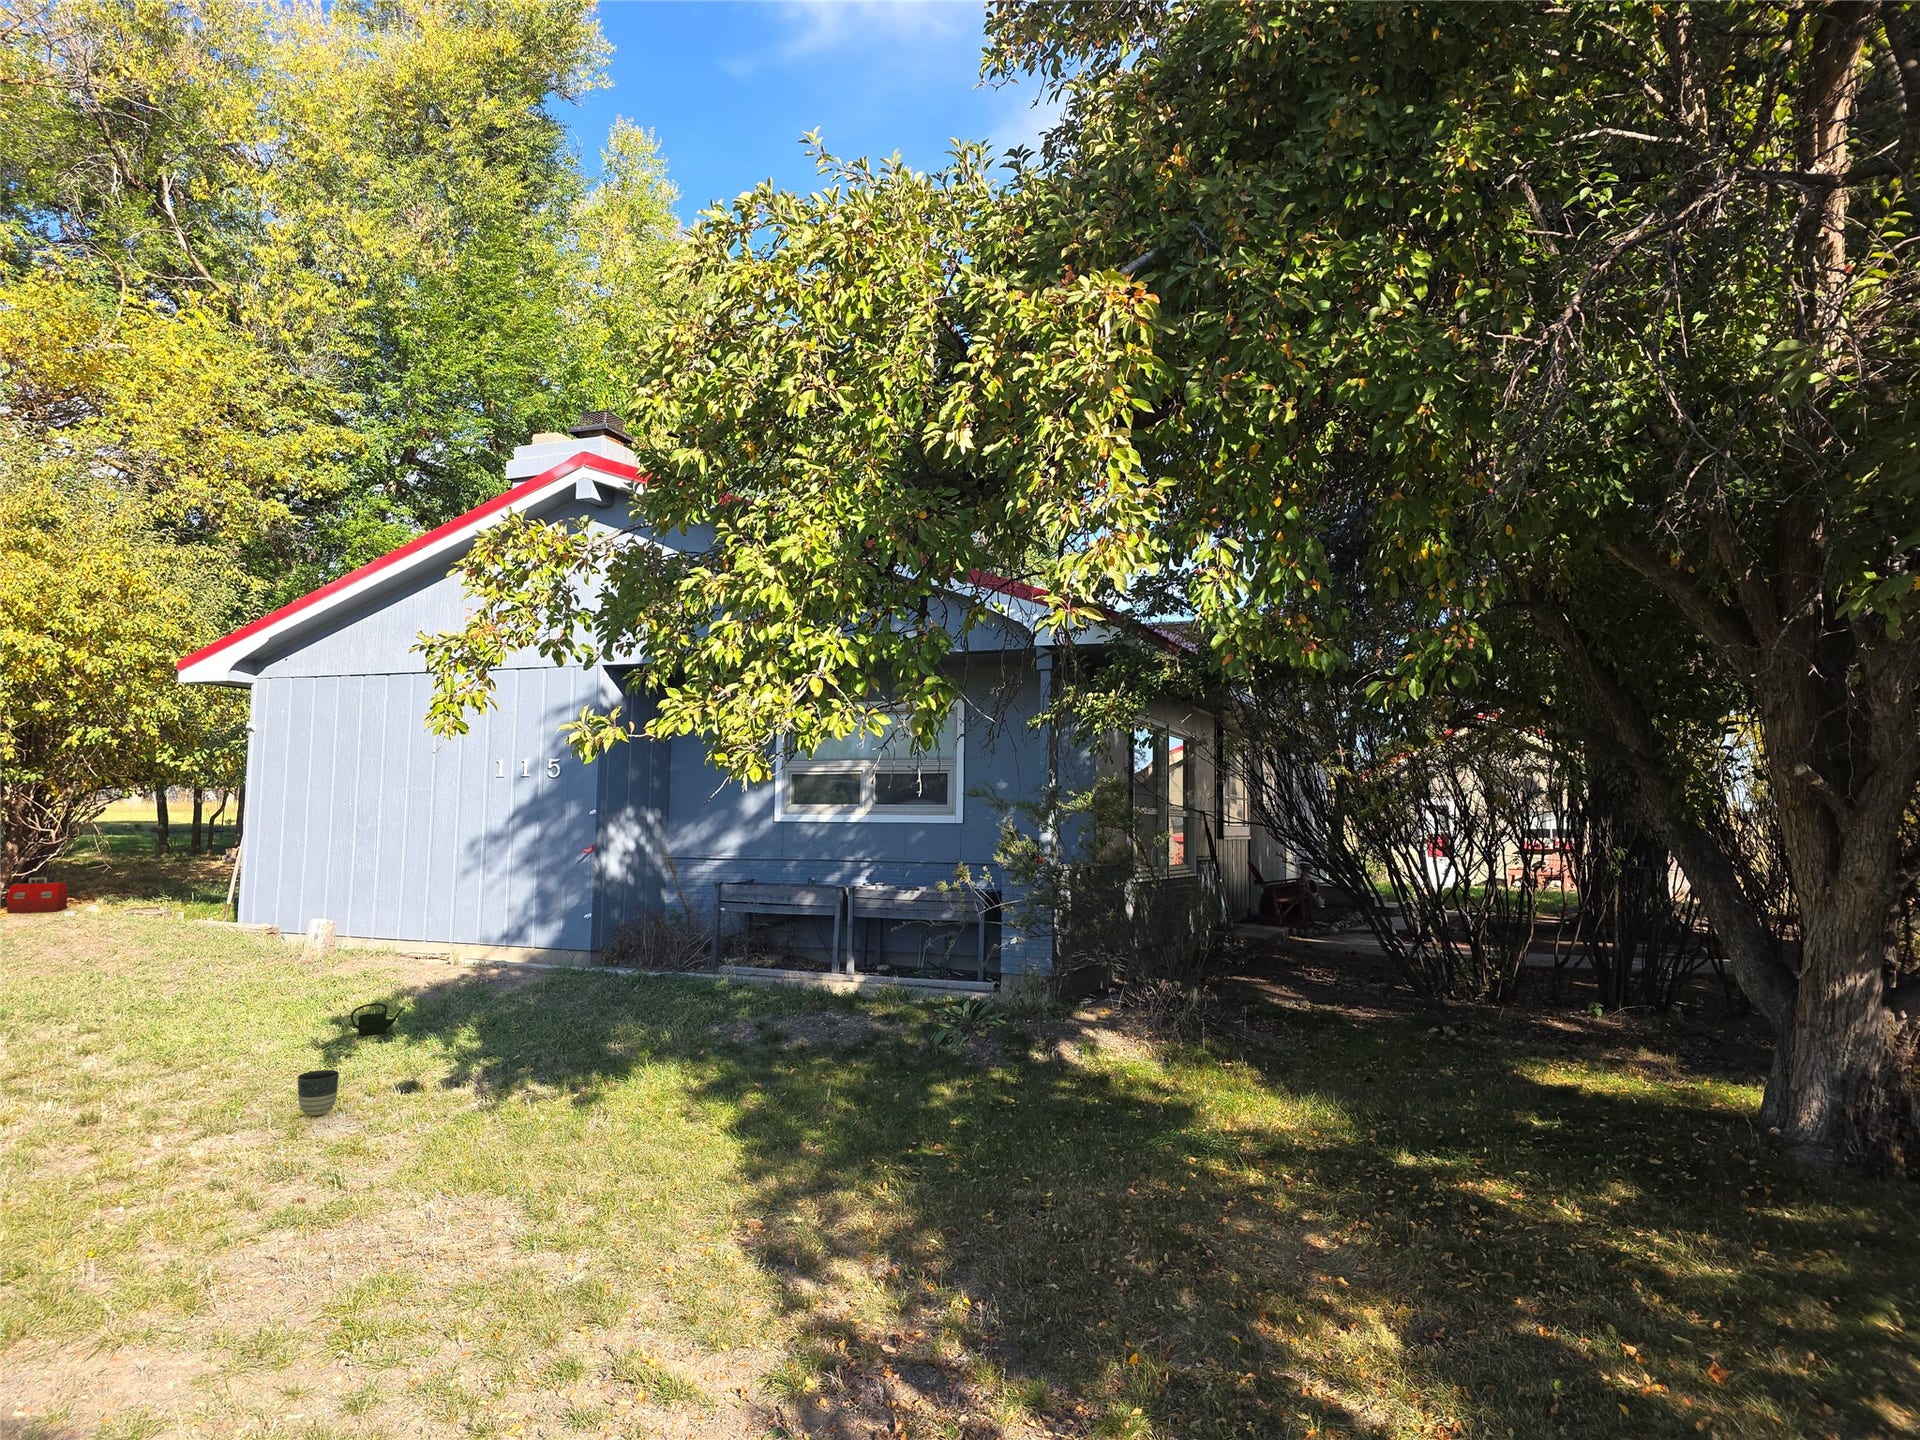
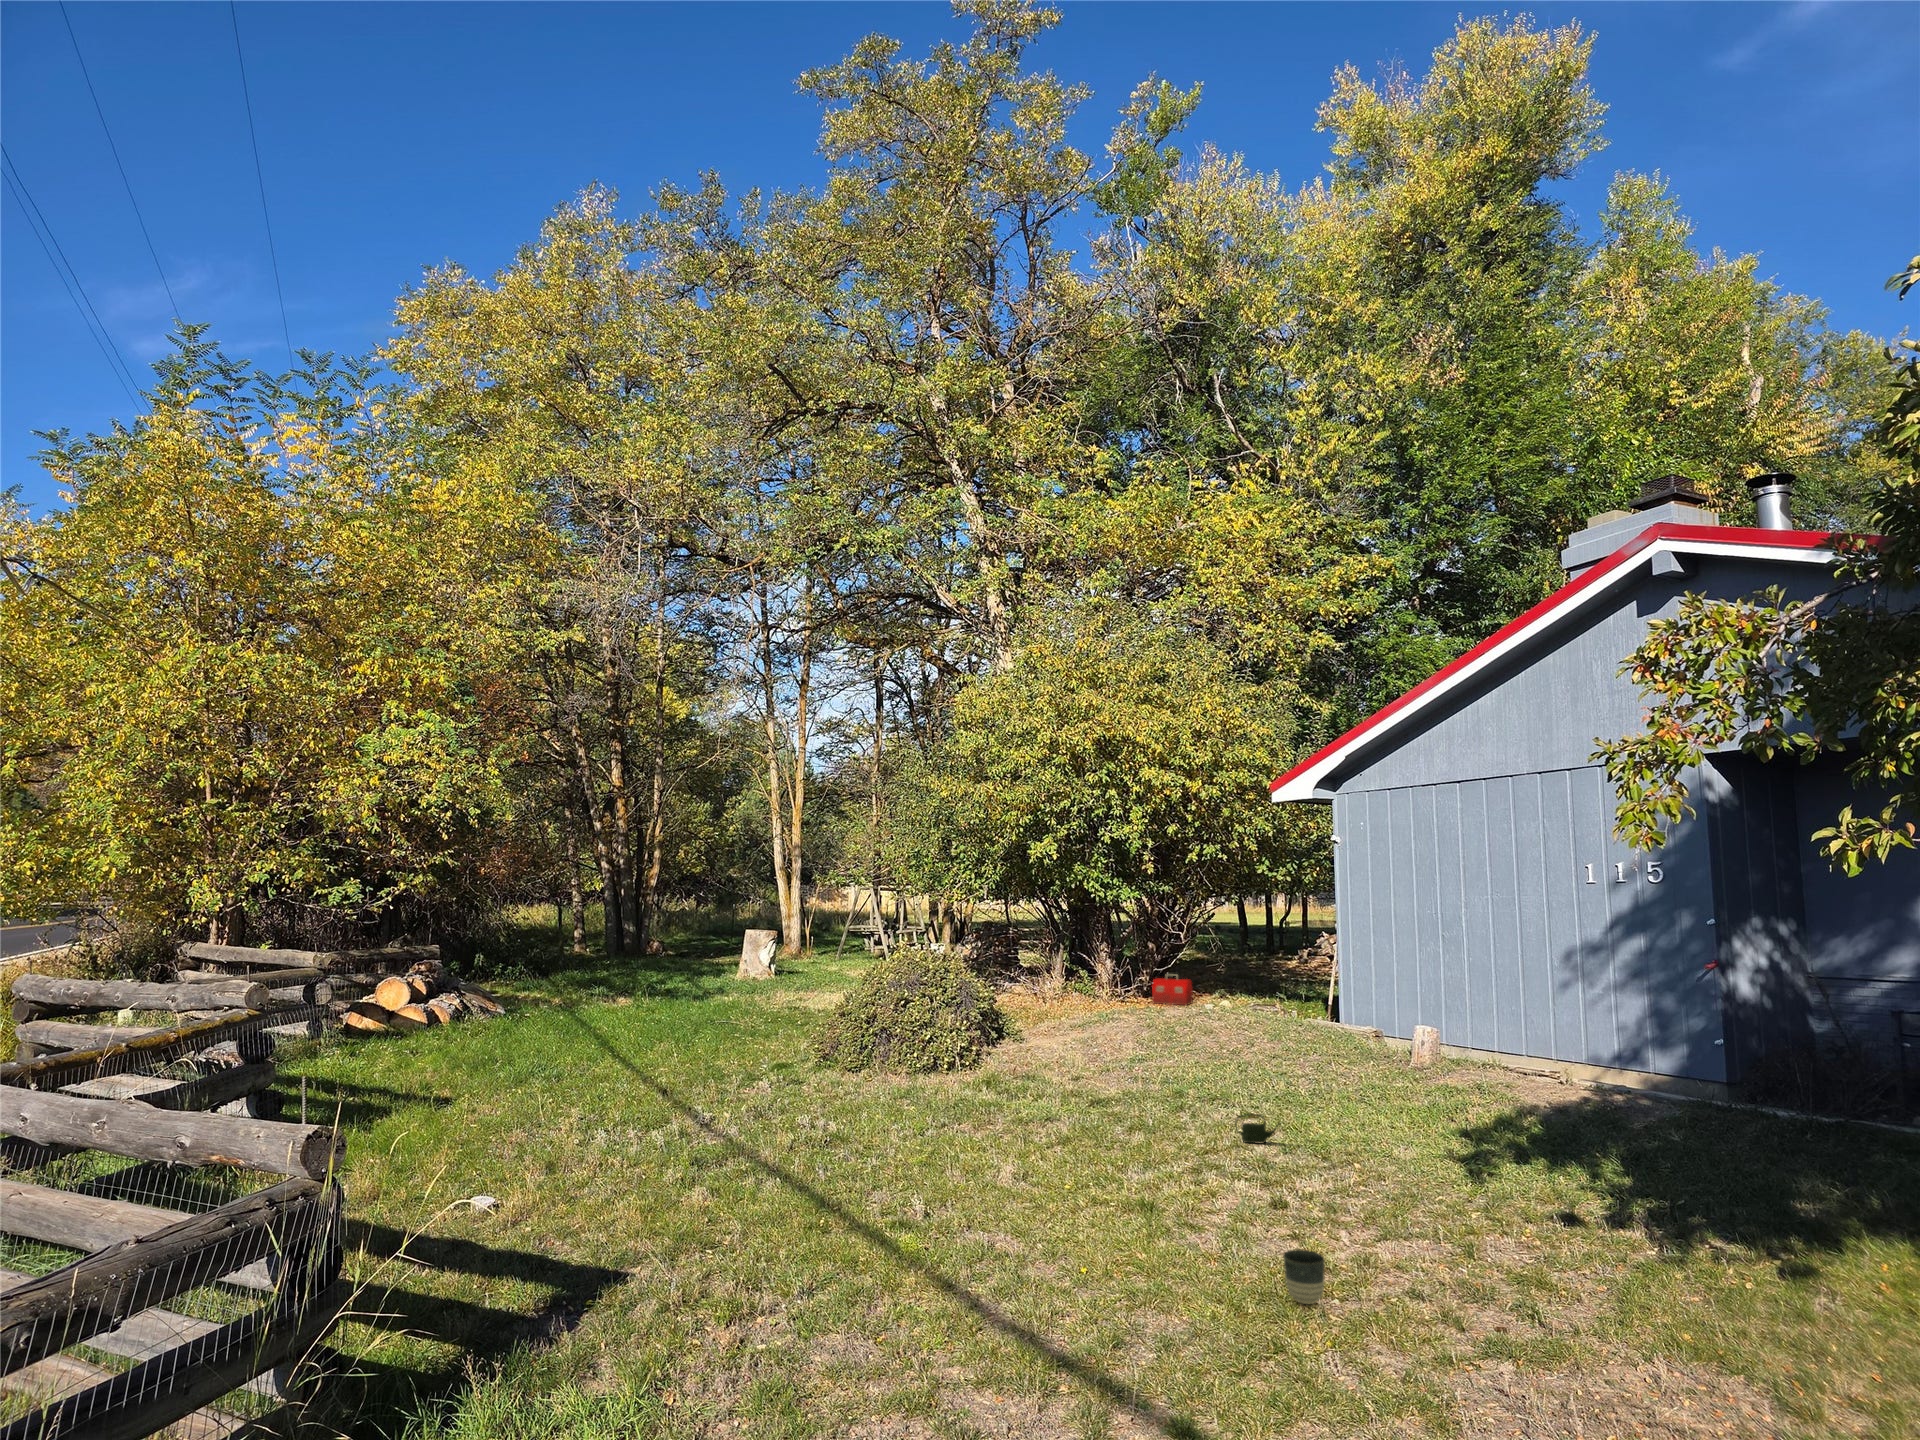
watering can: present [351,1003,405,1036] -> present [1235,1113,1281,1144]
planter: present [298,1070,339,1116] -> present [1283,1249,1325,1304]

